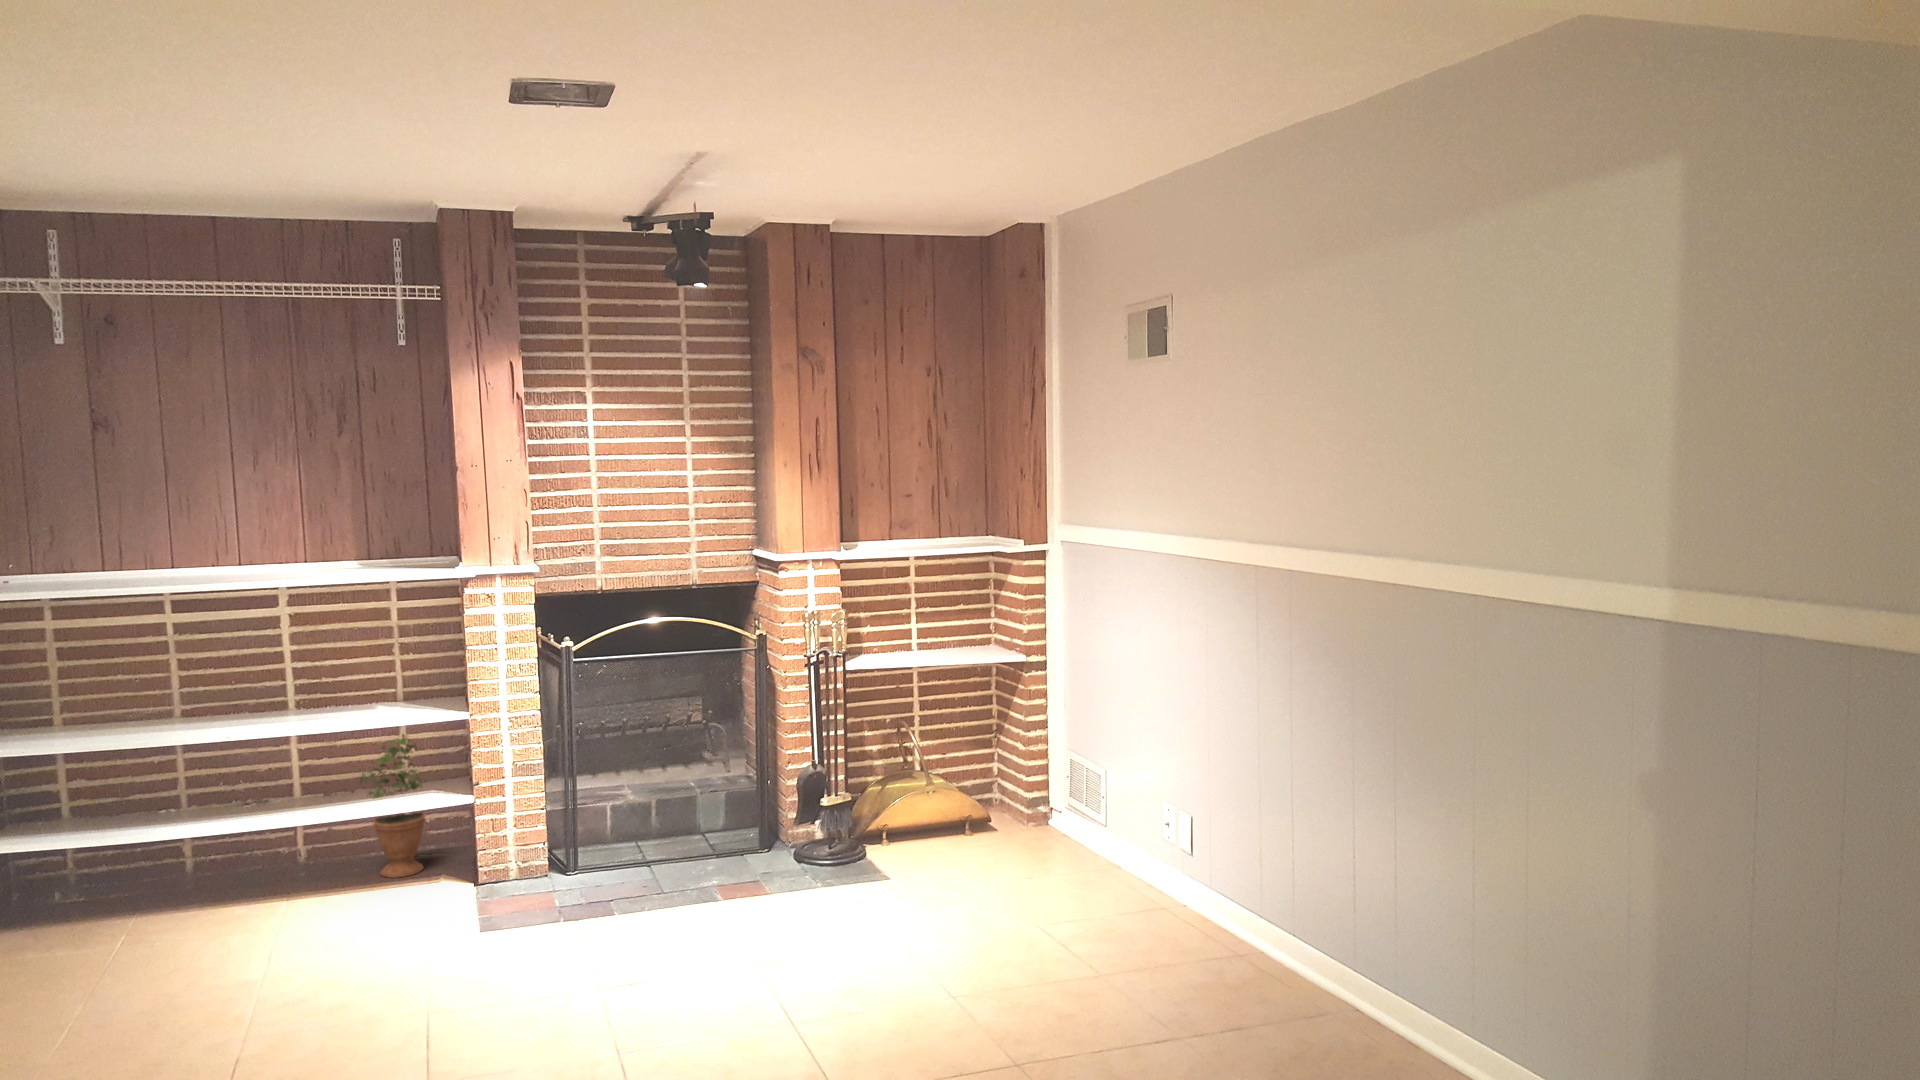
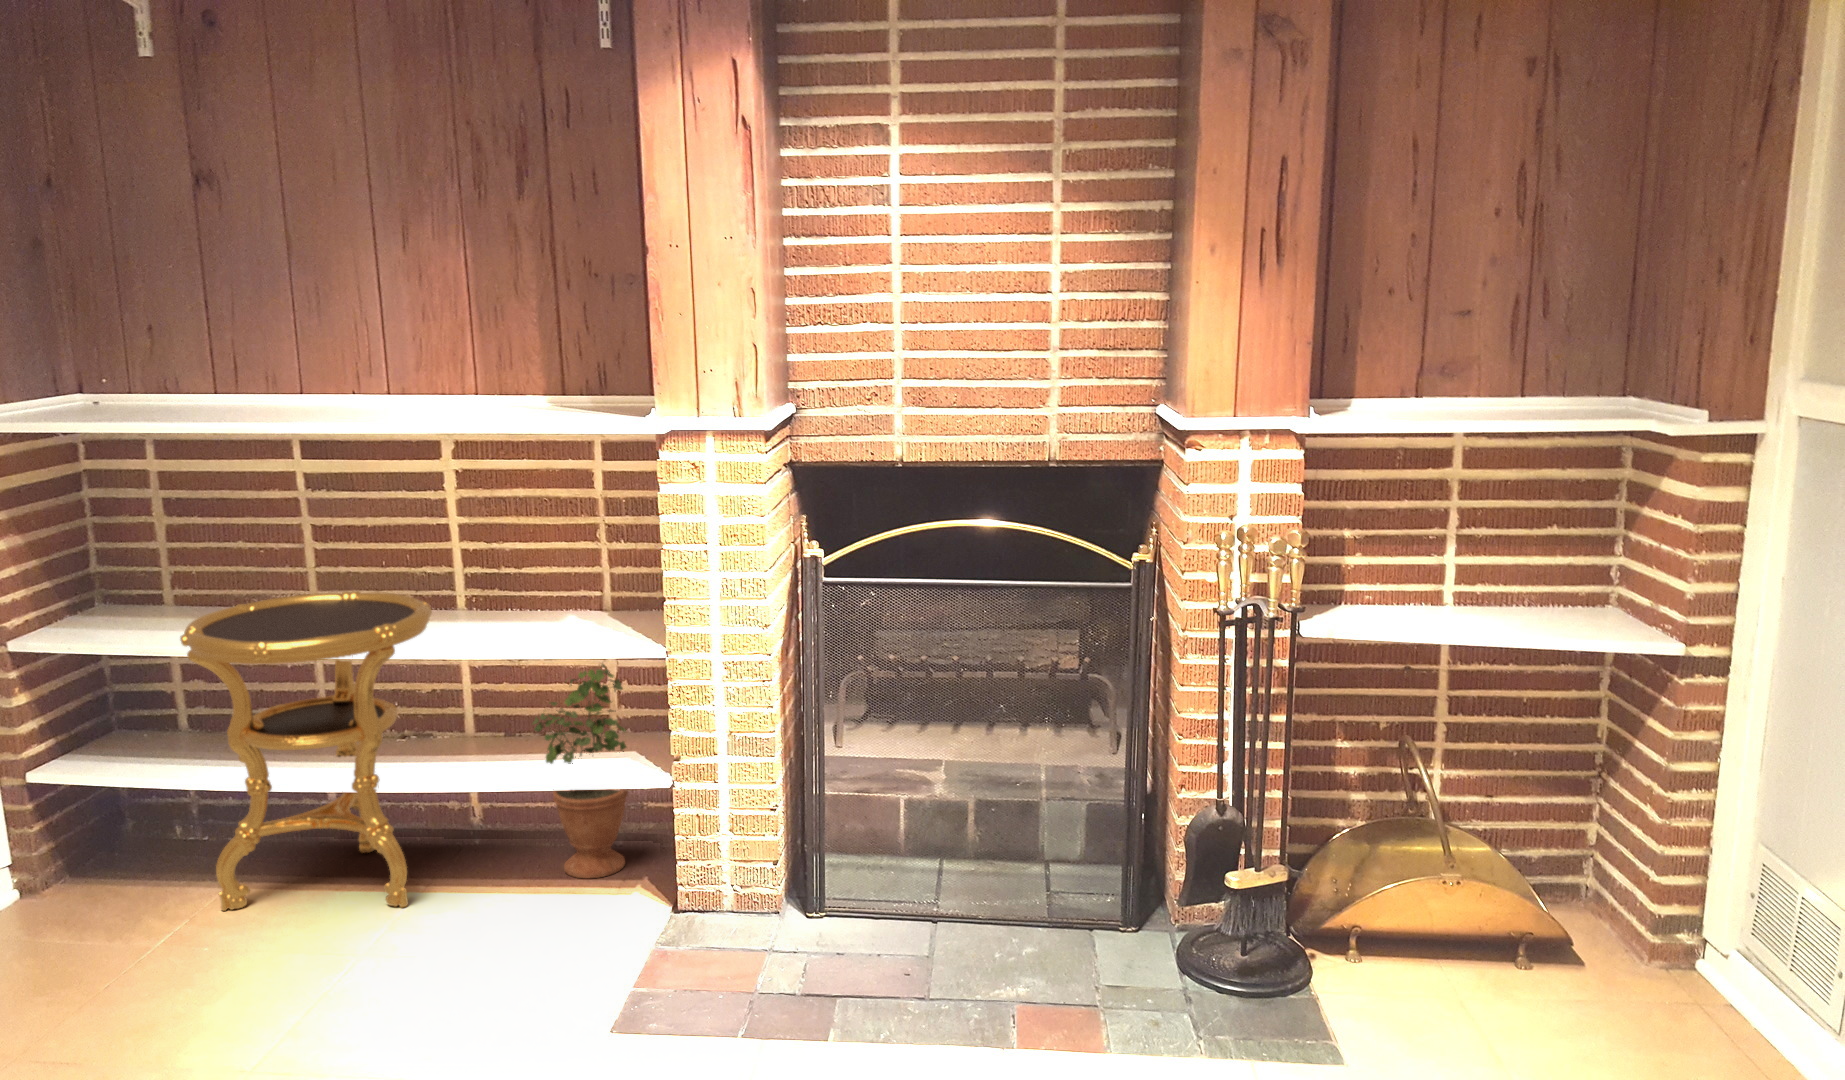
side table: none [112,702,289,929] -> present [180,591,432,911]

